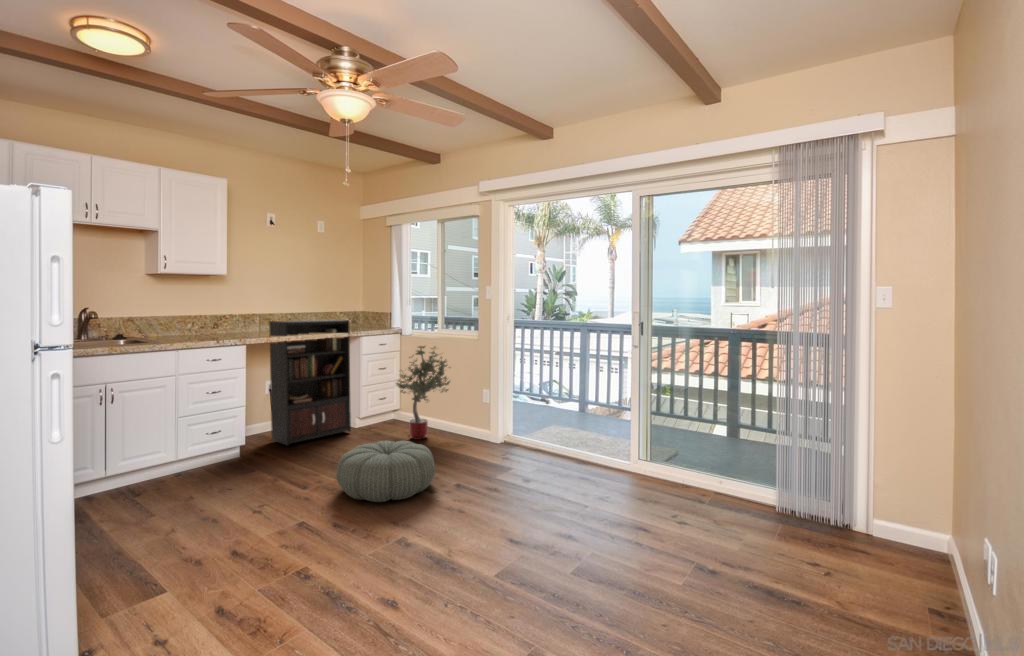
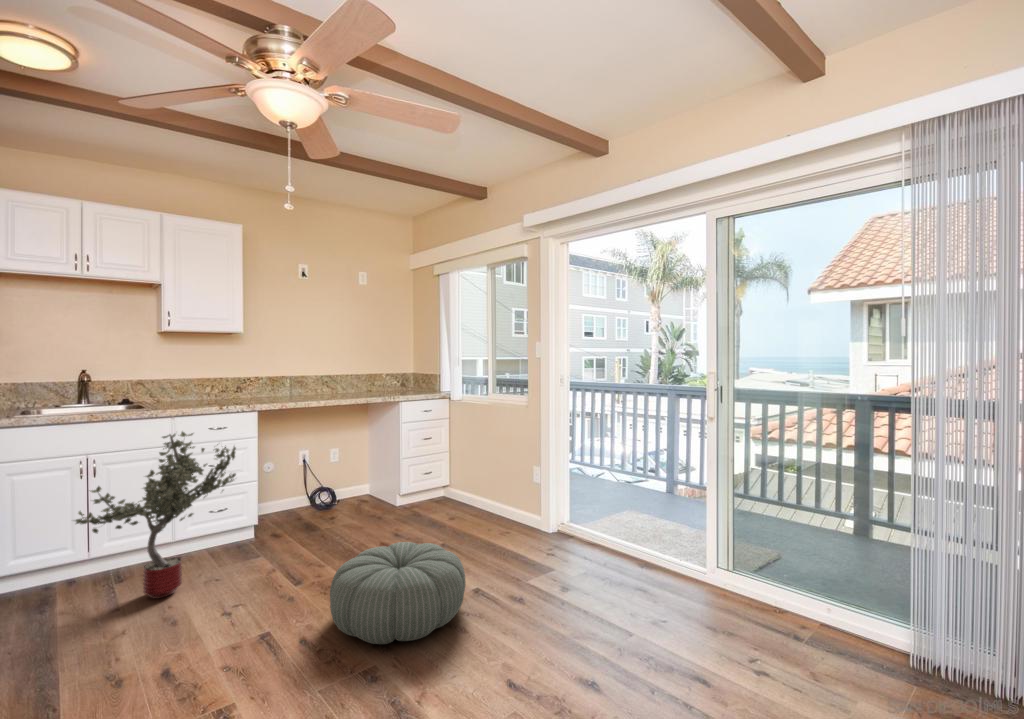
bookcase: present [269,319,351,445] -> none [296,381,388,532]
potted tree: present [396,346,450,440] -> present [75,432,236,599]

